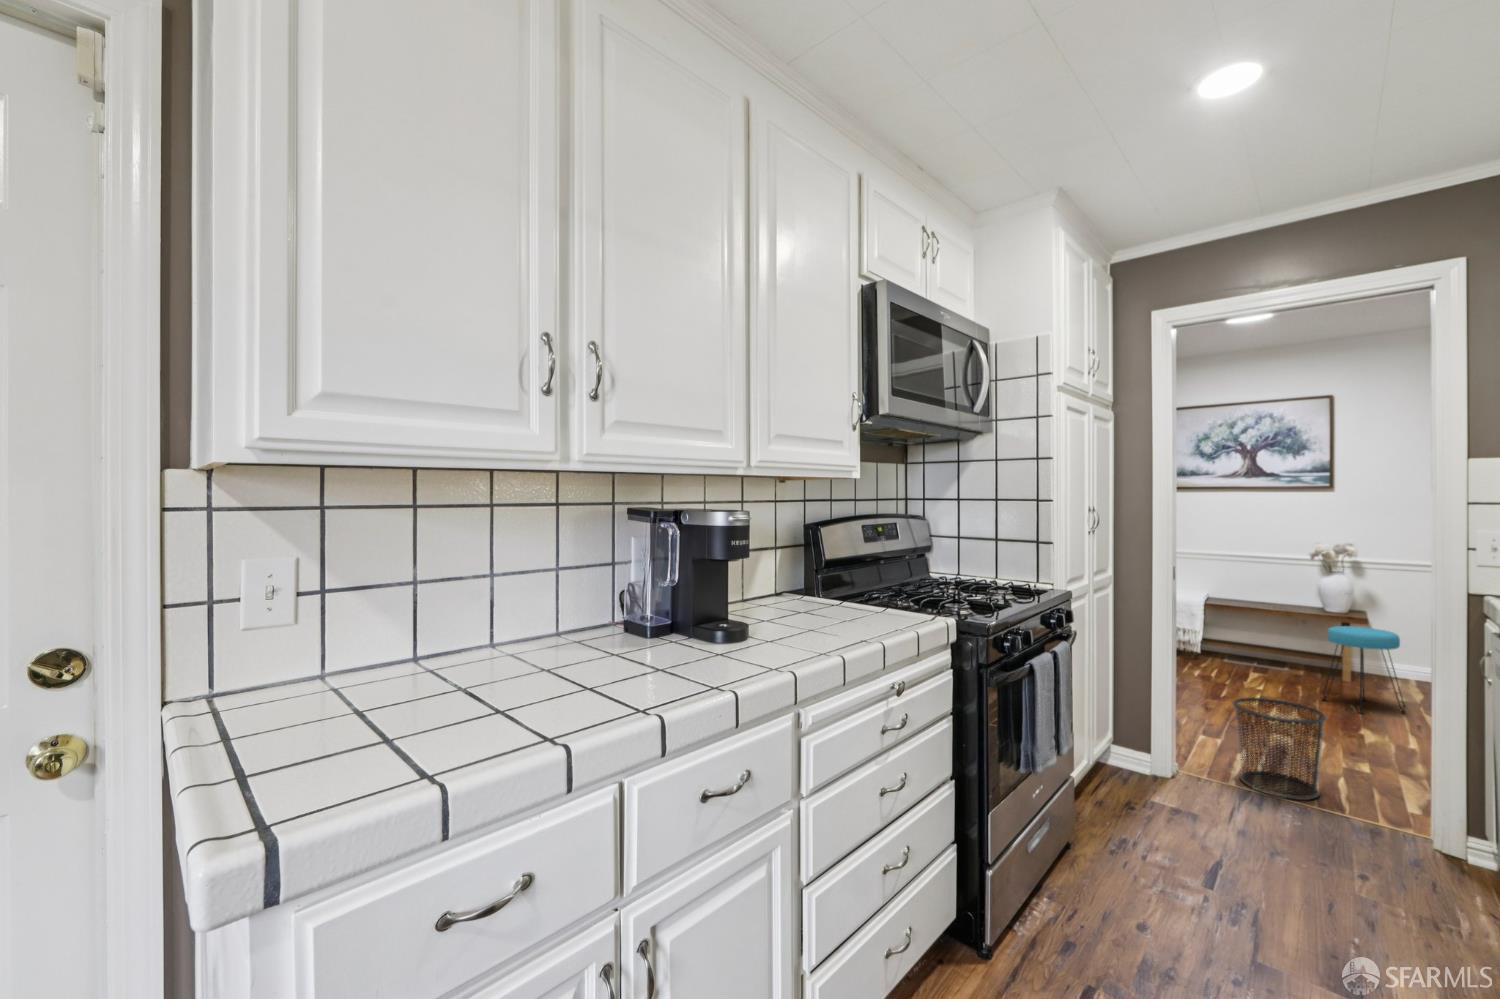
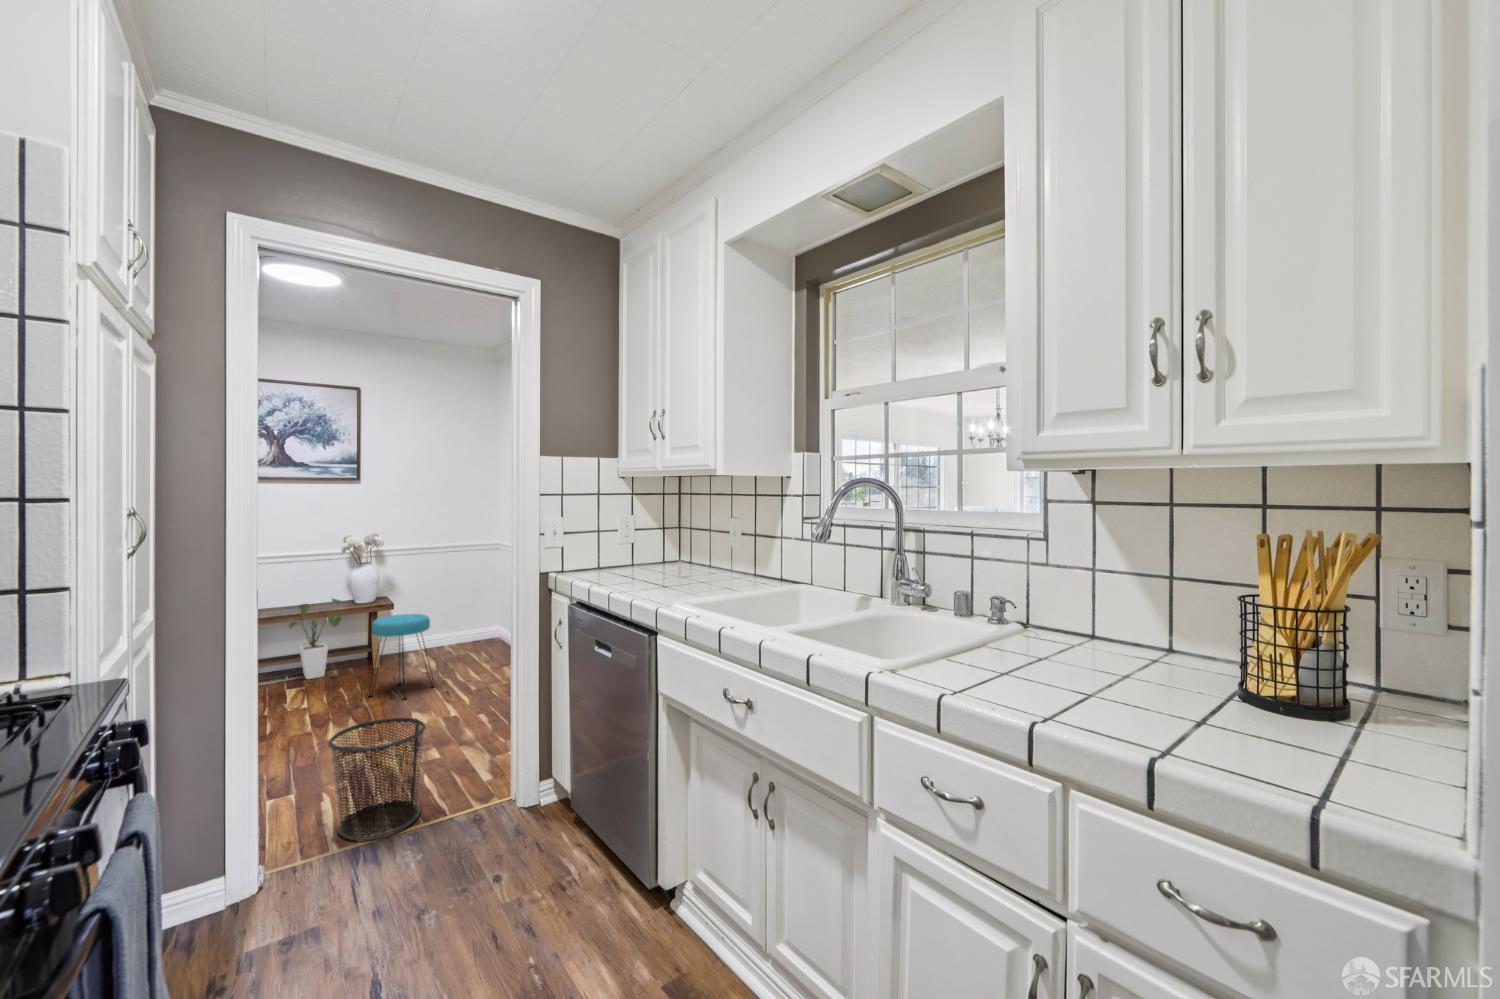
house plant: none [1255,600,1315,673] -> present [289,599,341,679]

